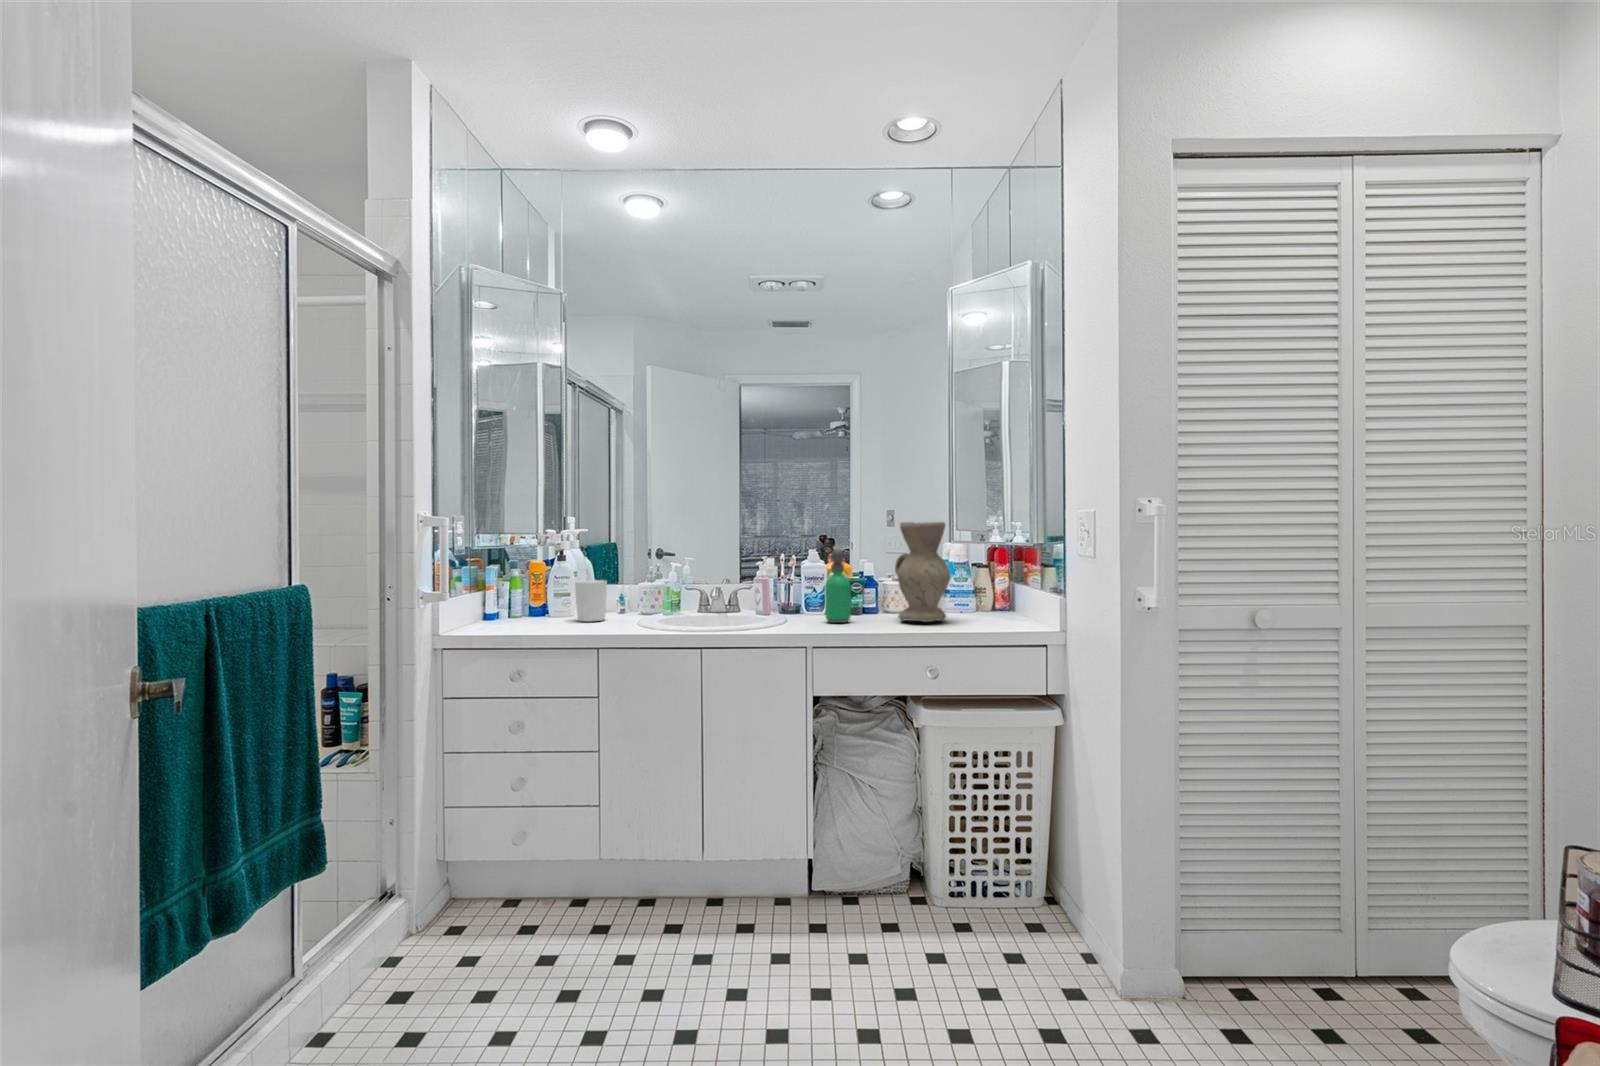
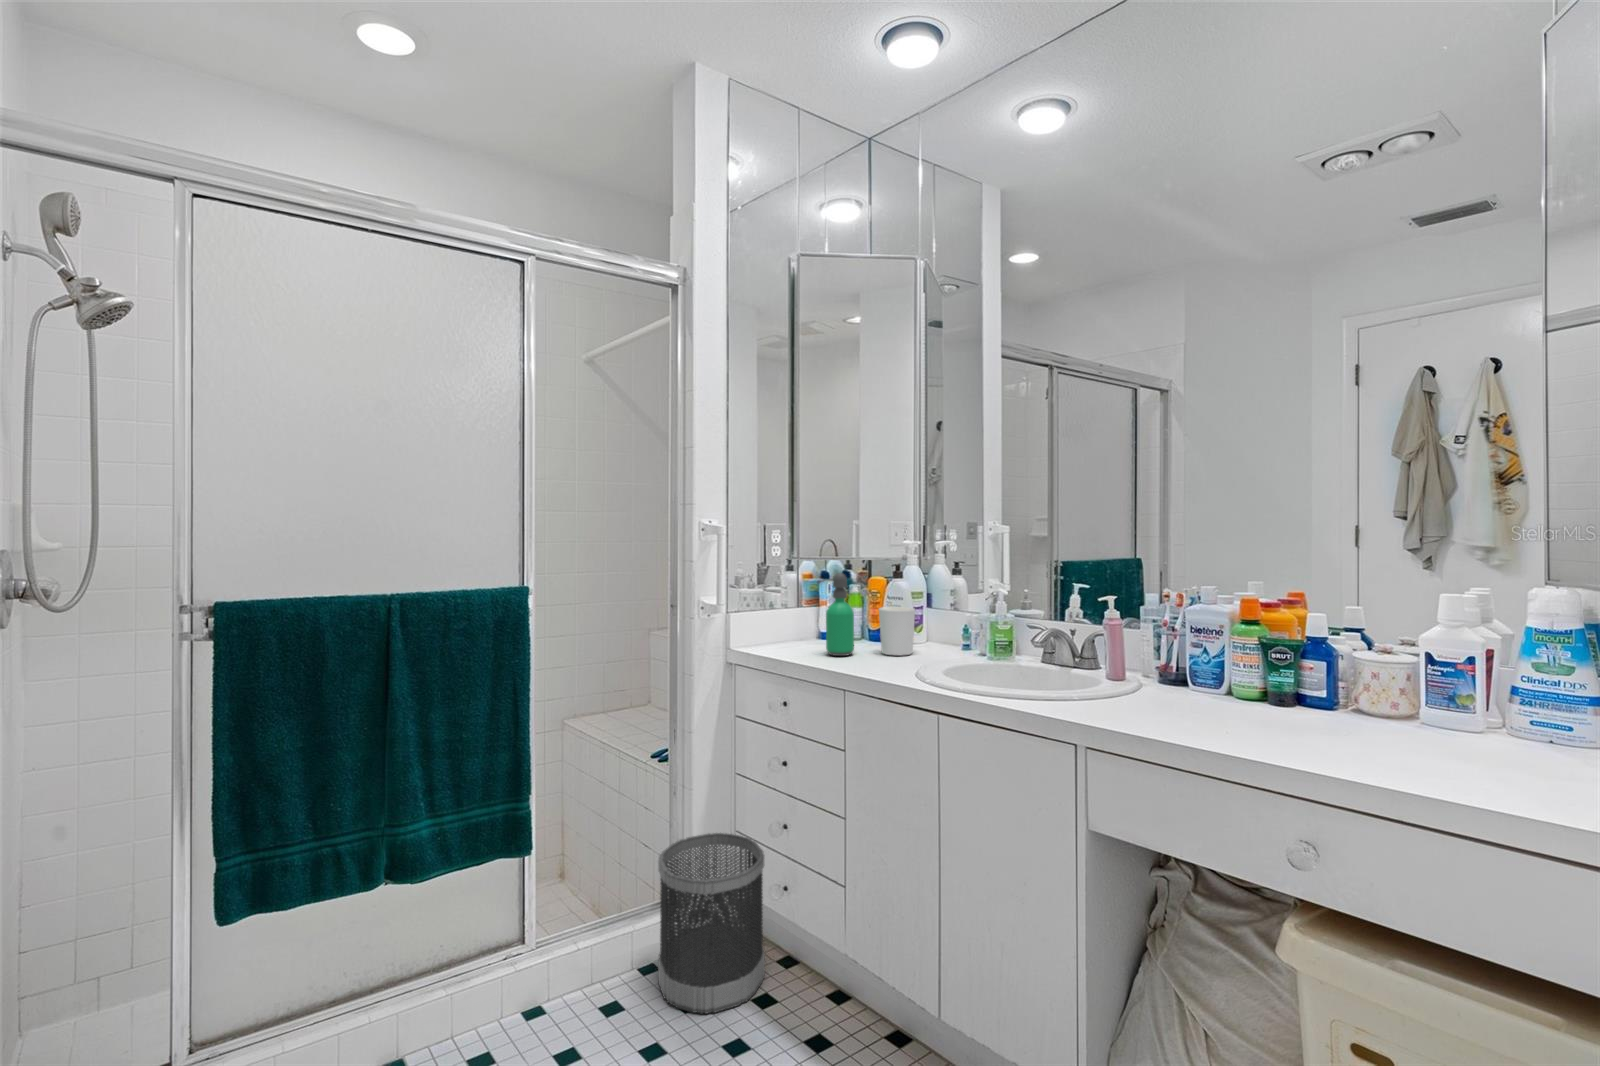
vase: present [895,522,951,622] -> none [1316,541,1466,760]
soap dispenser: present [825,549,851,623] -> present [819,573,854,656]
wastebasket: none [416,811,526,968] -> present [658,833,765,1014]

